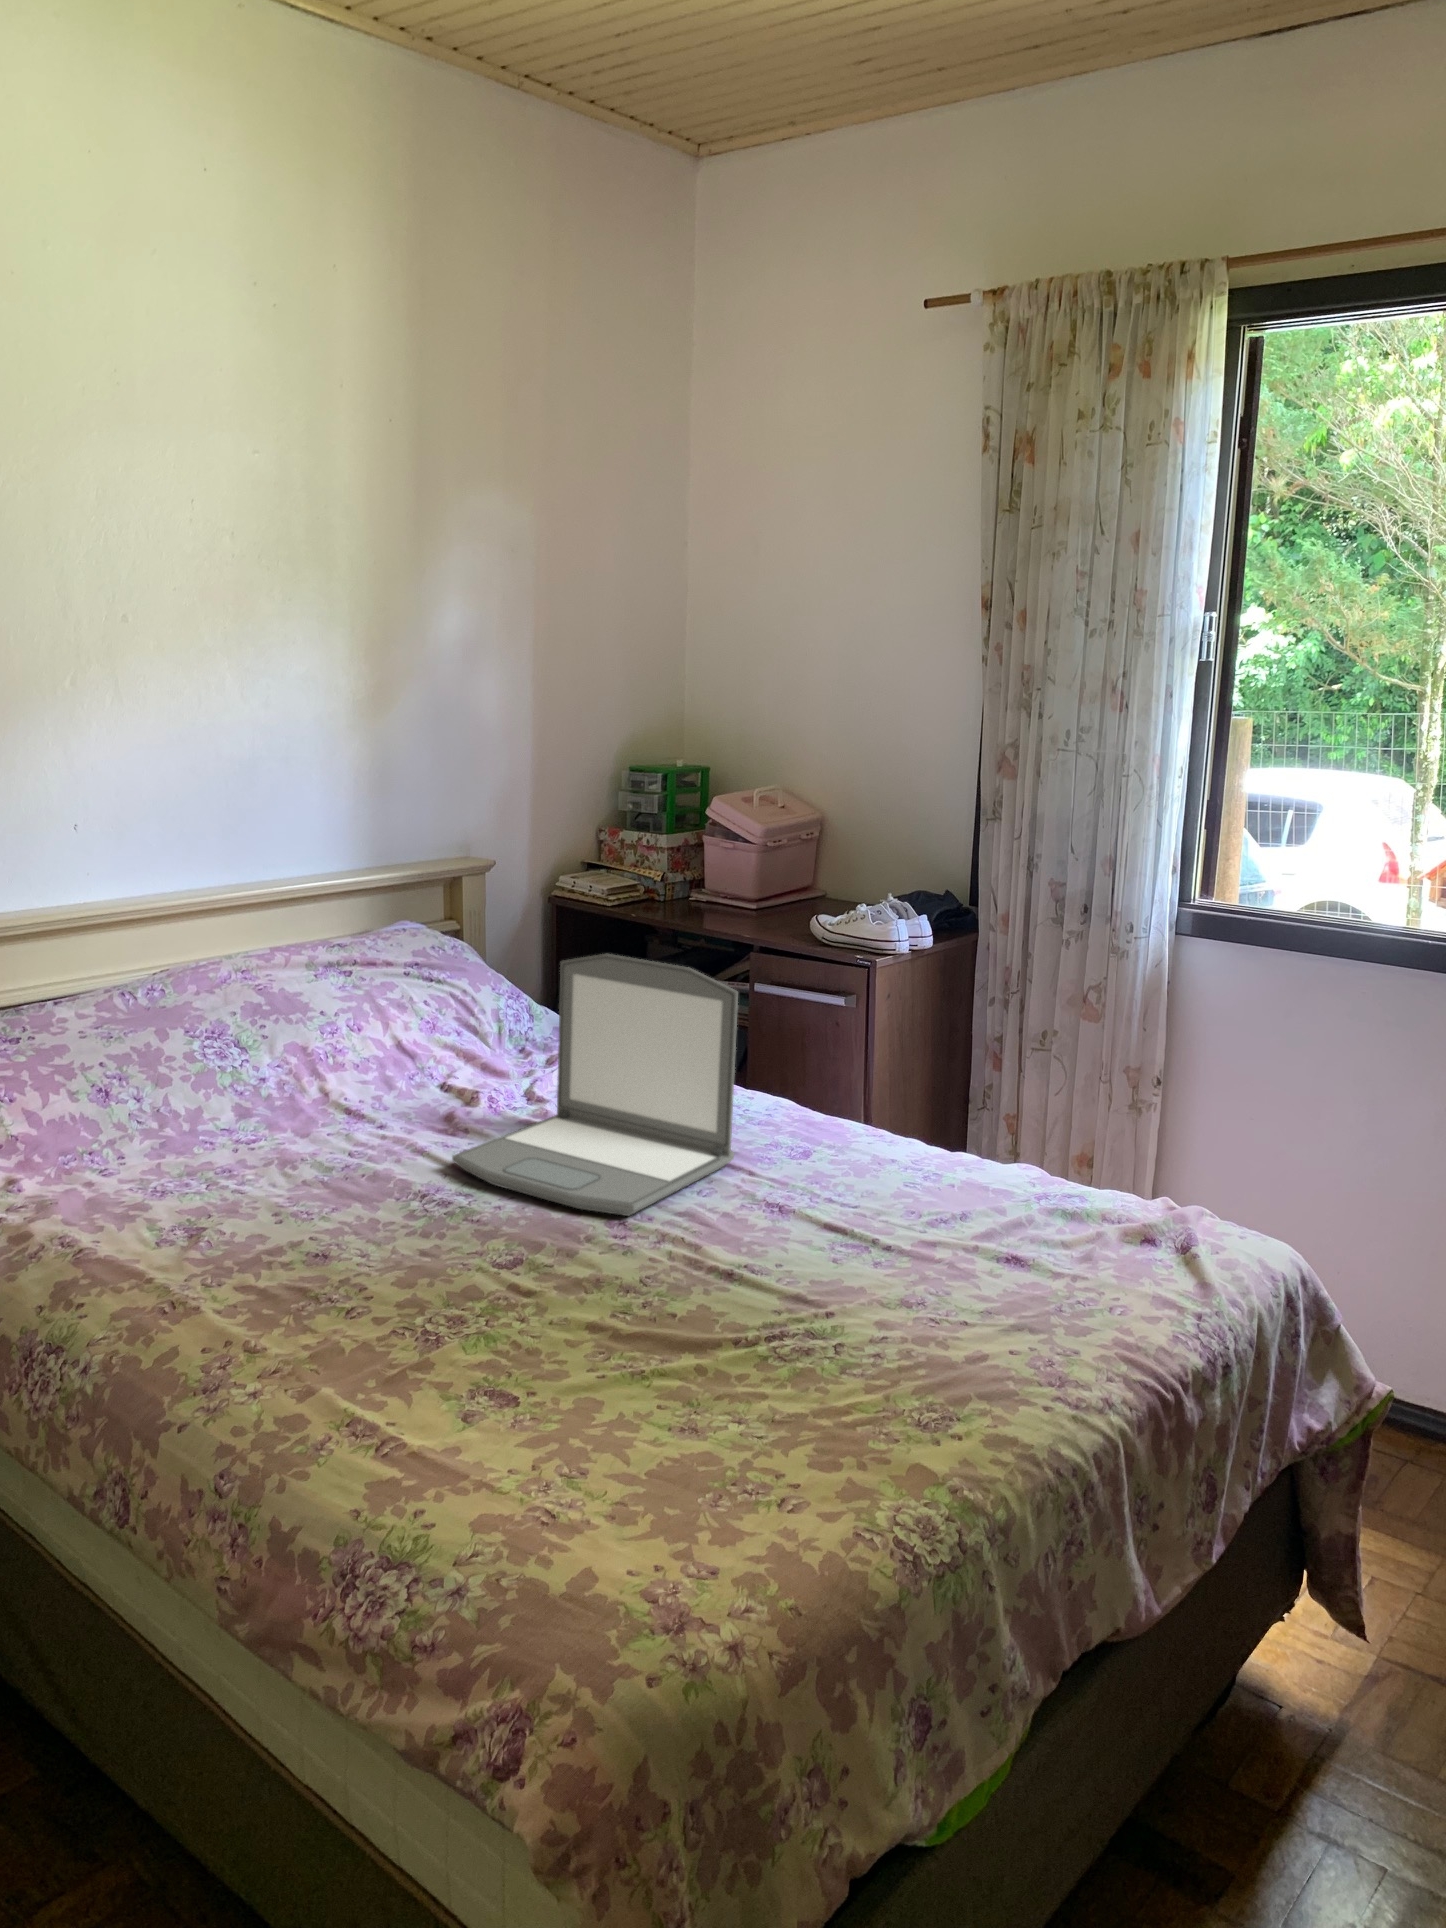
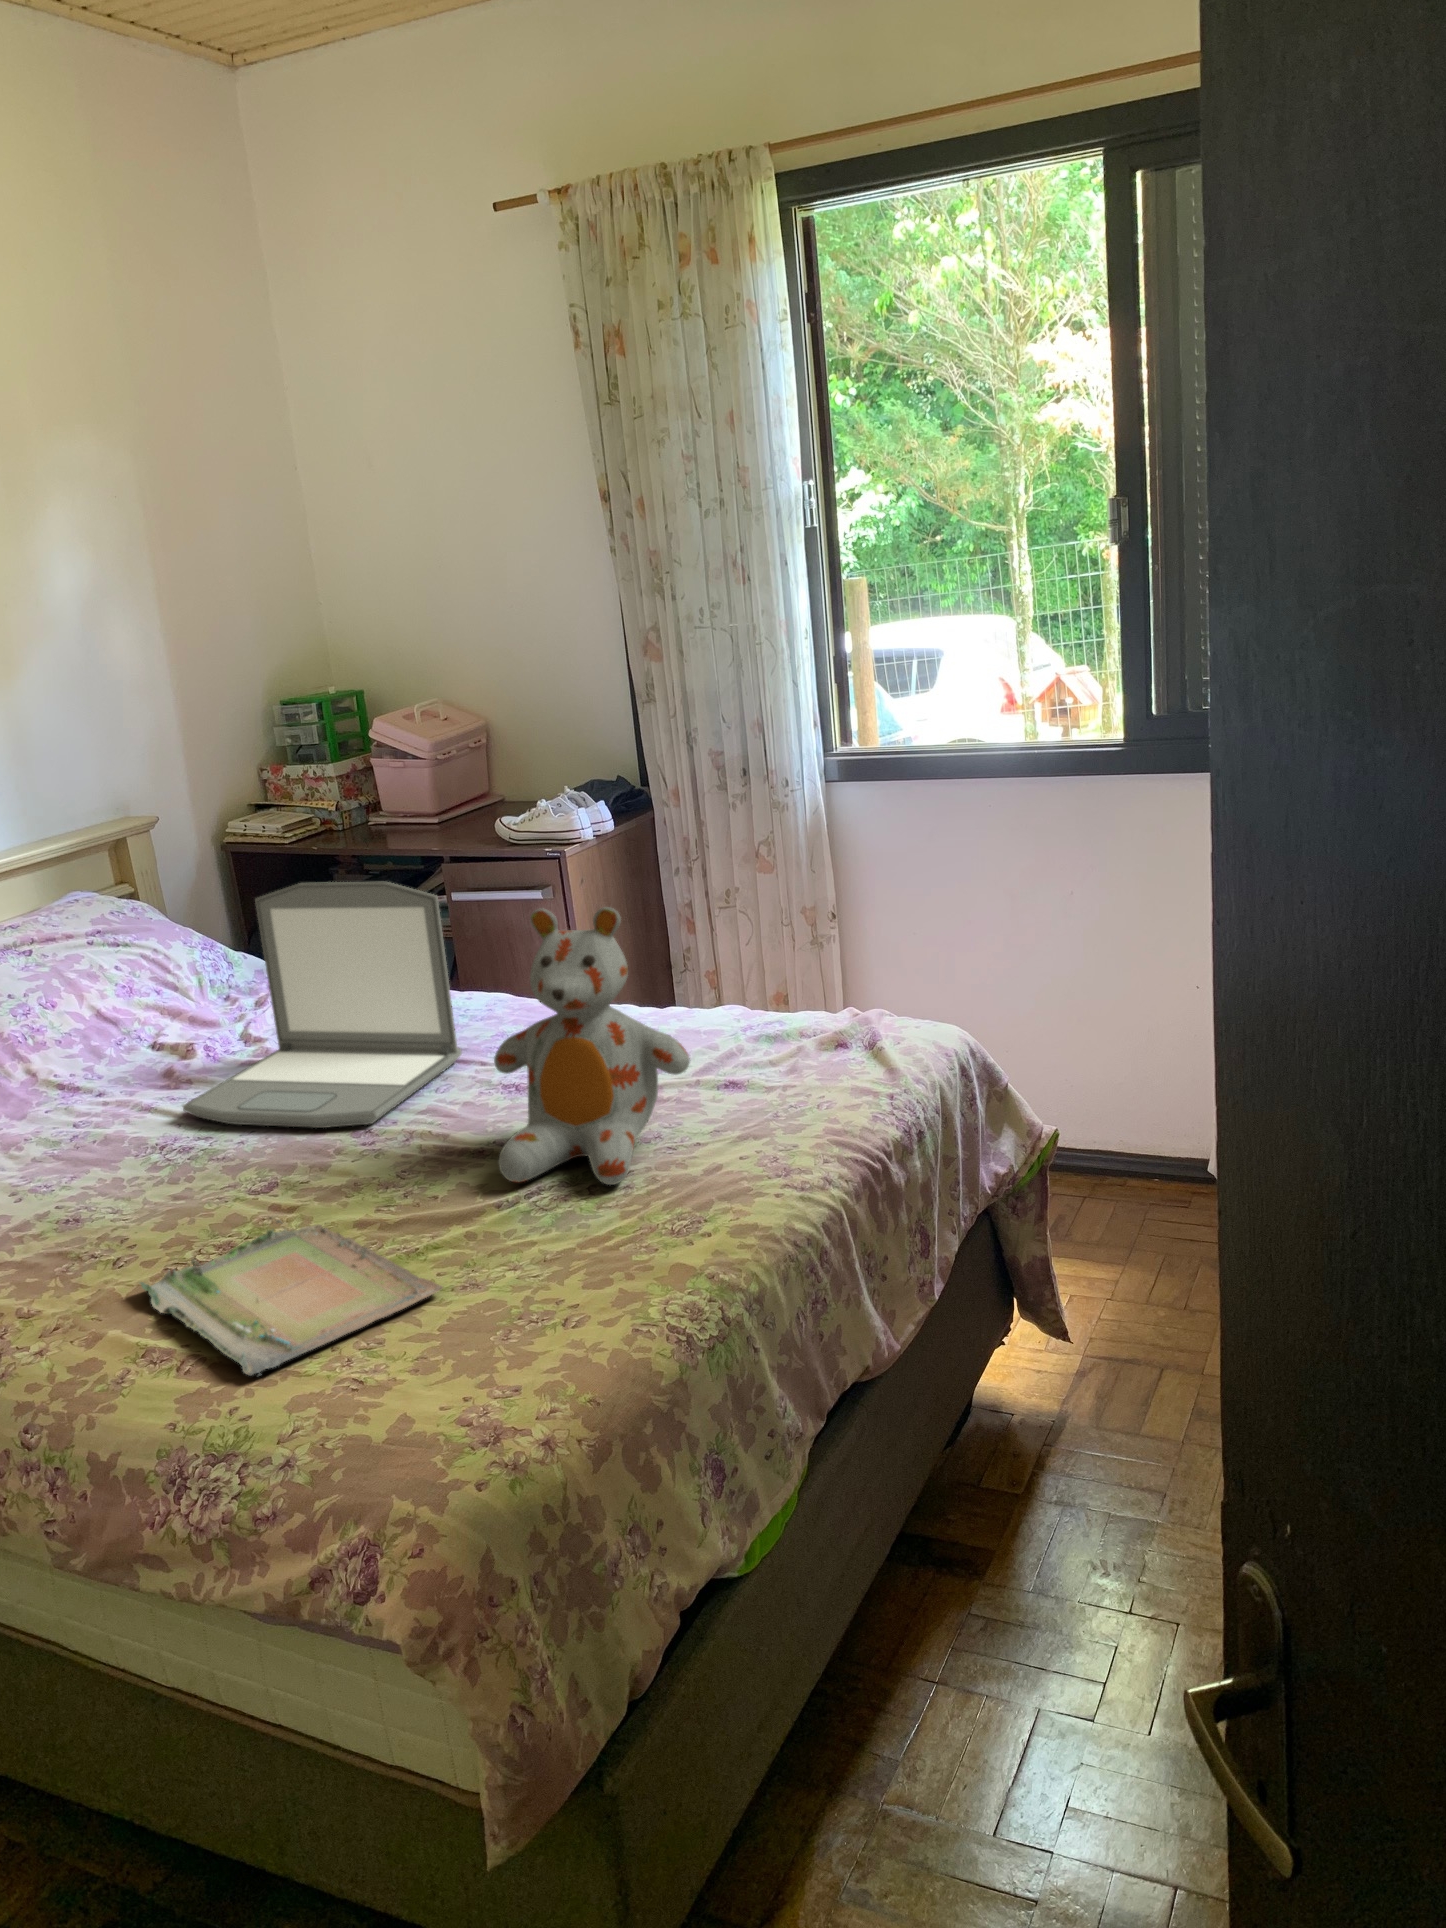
stuffed bear: none [746,1030,972,1347] -> present [494,907,690,1185]
tray: none [363,1301,661,1480] -> present [140,1220,443,1376]

